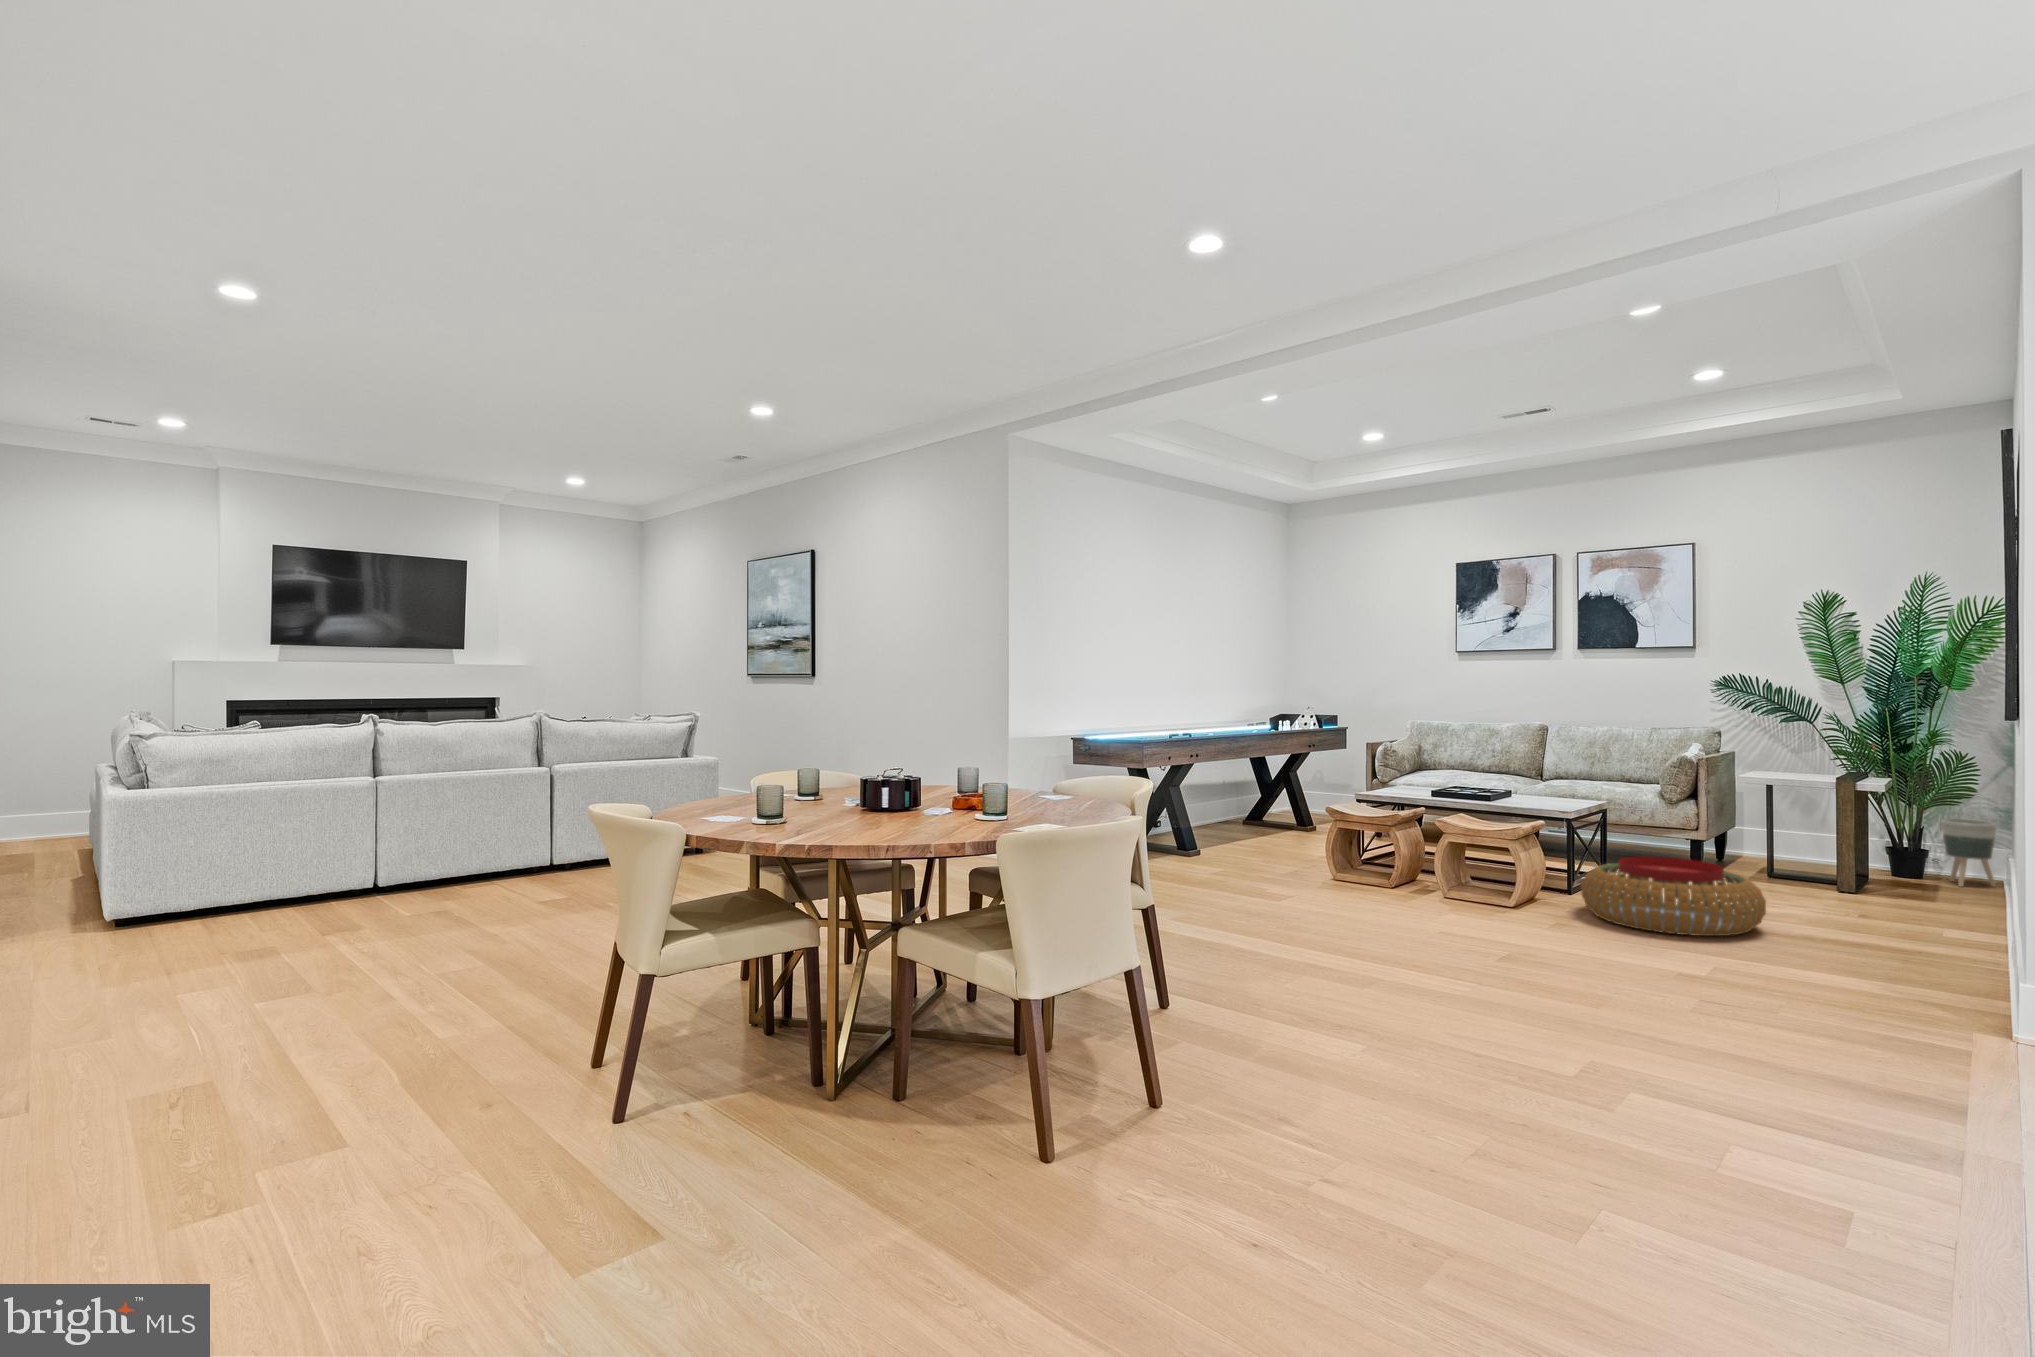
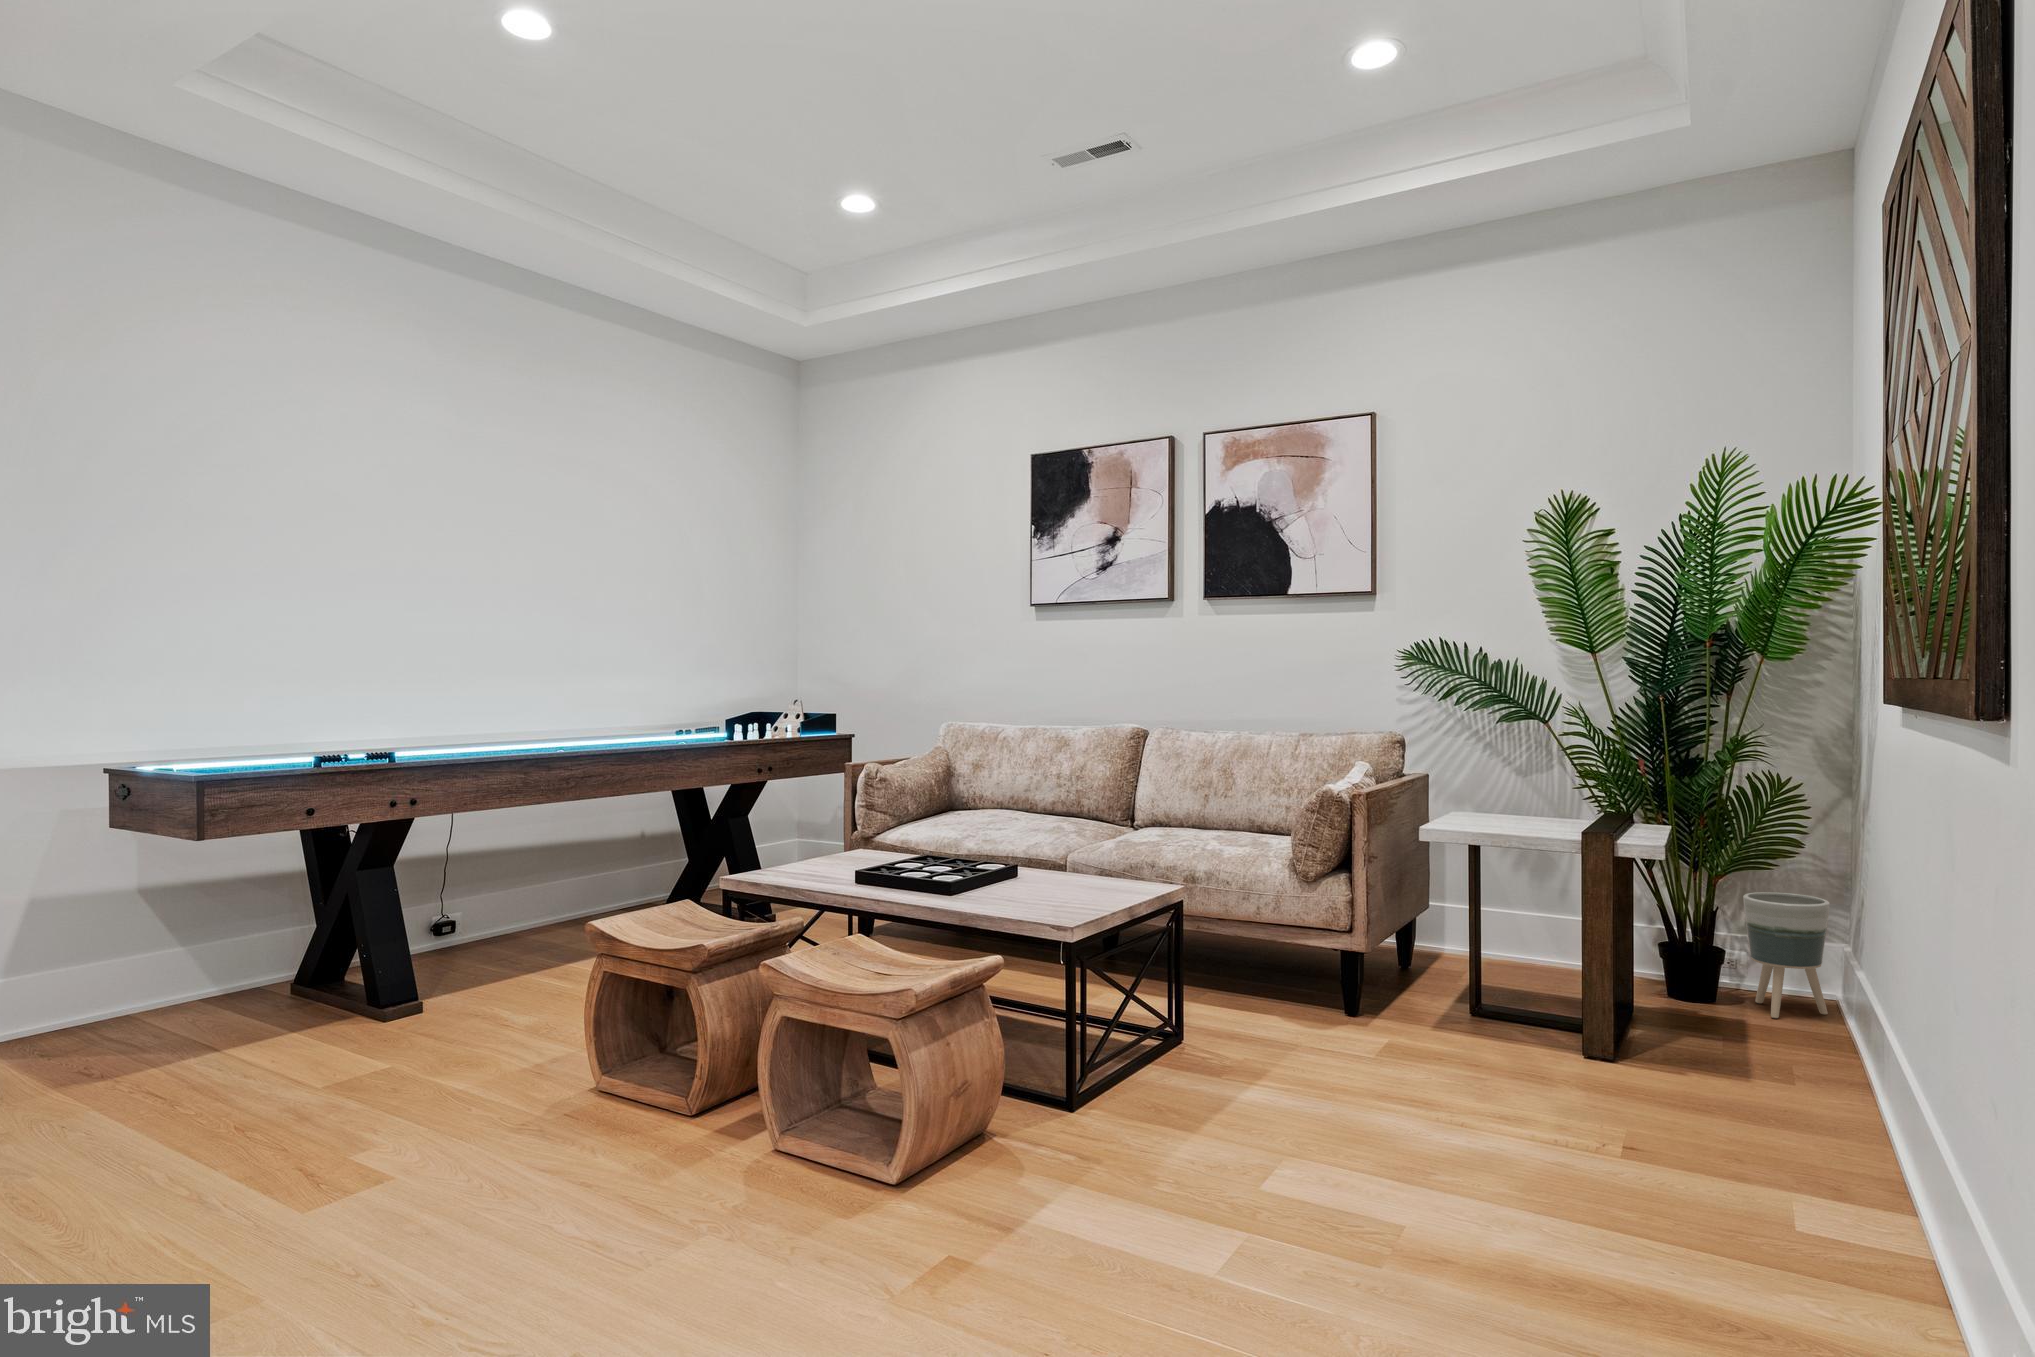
pouf: present [1581,857,1766,936] -> none [1054,1028,1422,1251]

